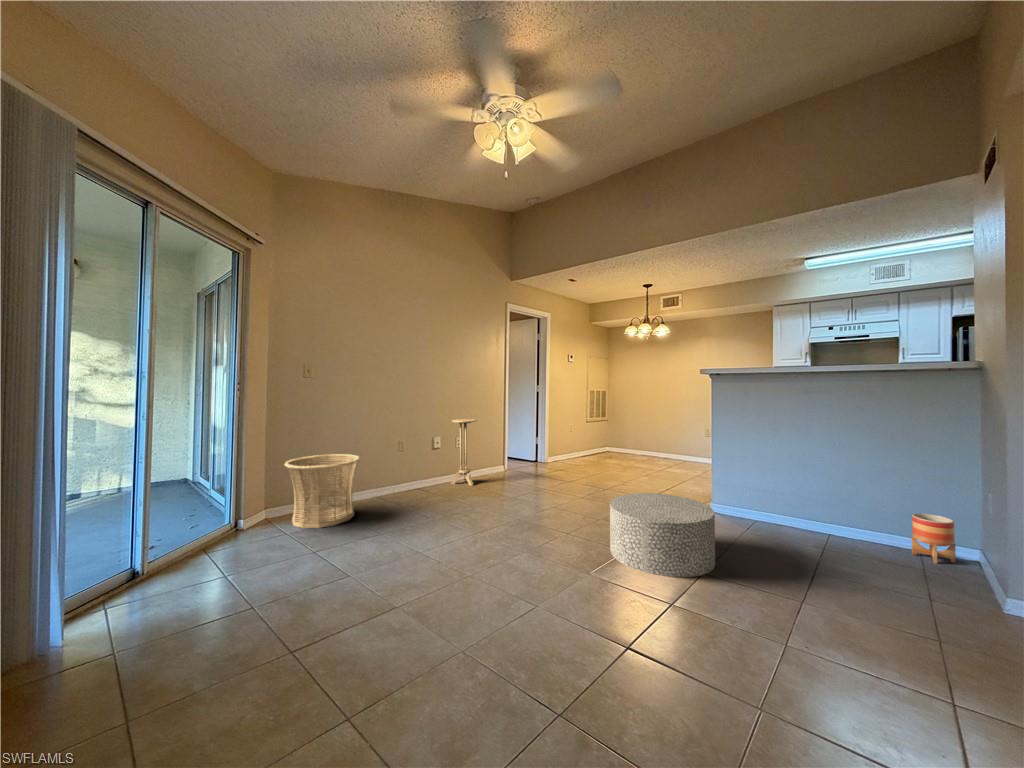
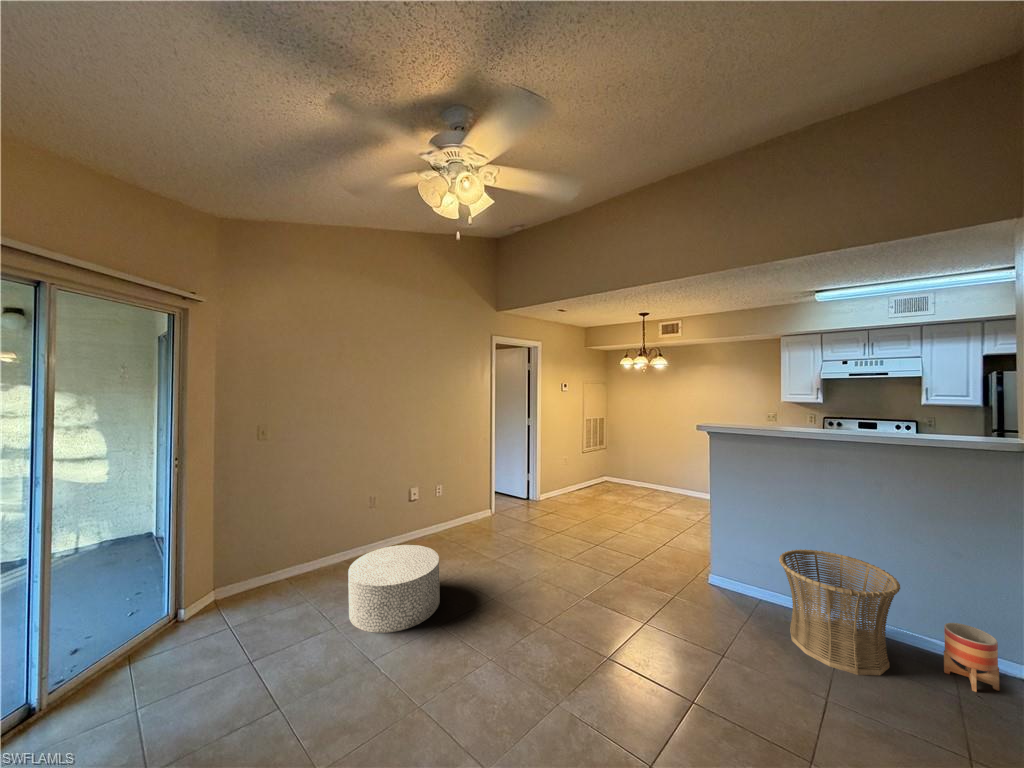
side table: present [451,419,477,486] -> none [430,466,457,540]
basket: present [284,454,360,528] -> present [779,549,900,675]
ottoman: present [610,493,715,577] -> present [348,545,440,633]

